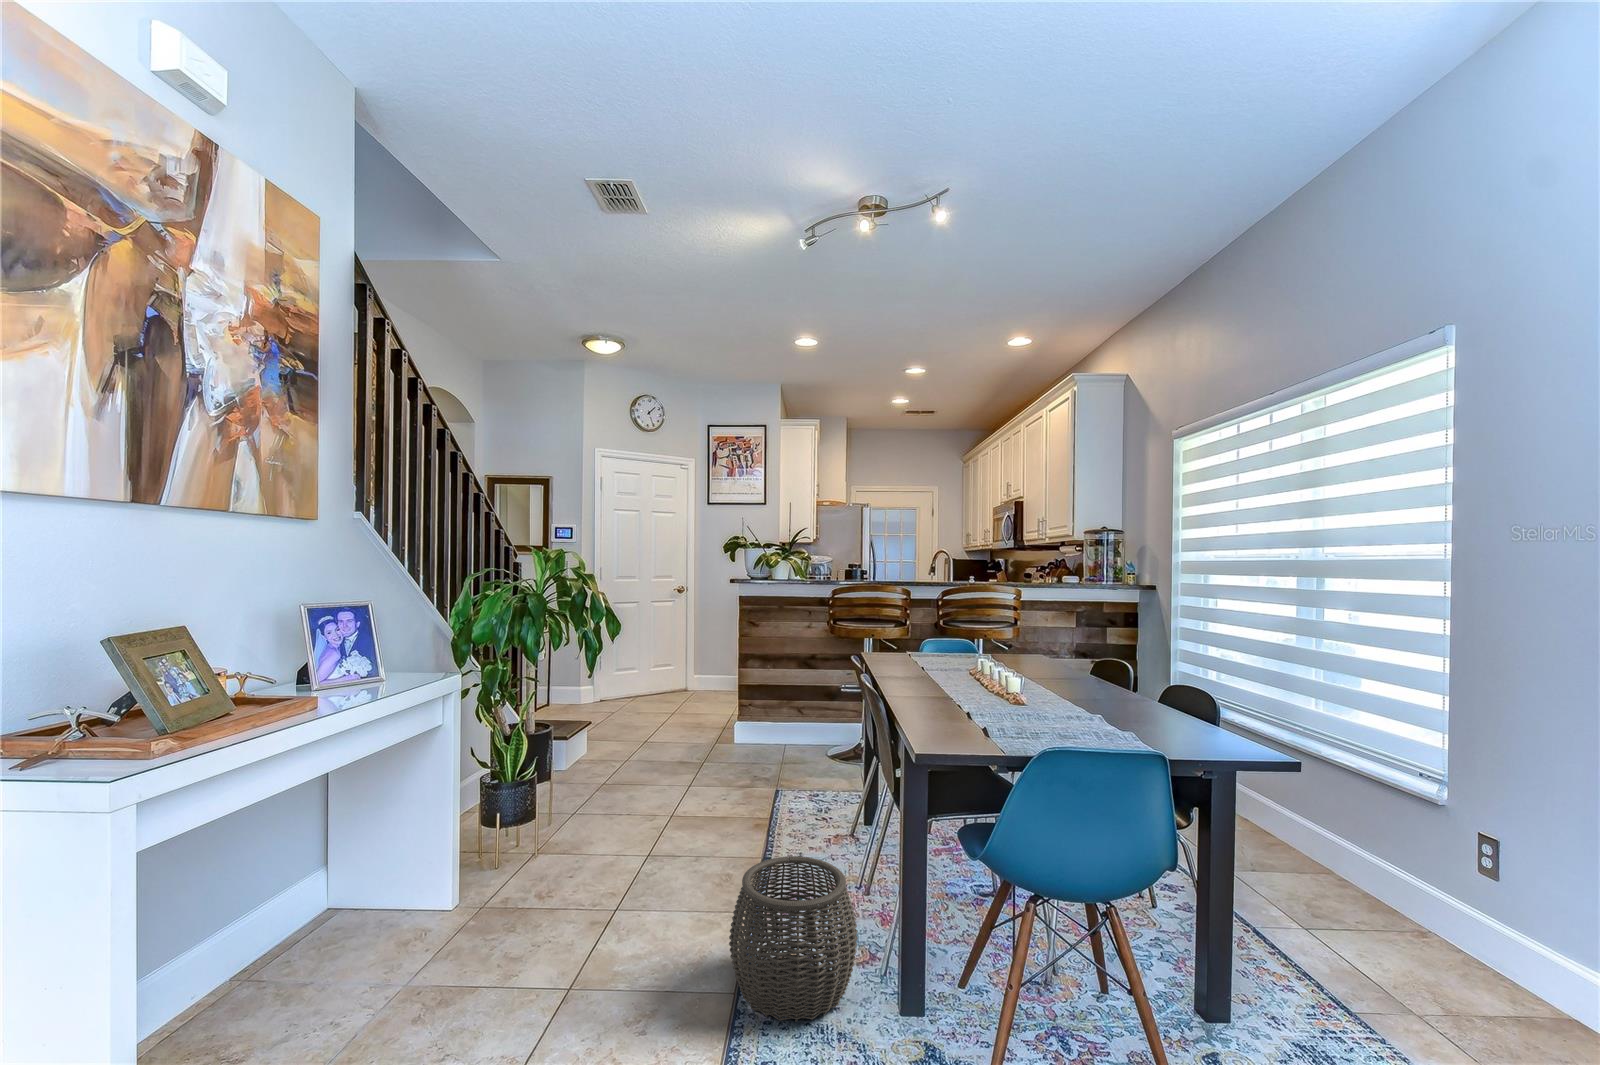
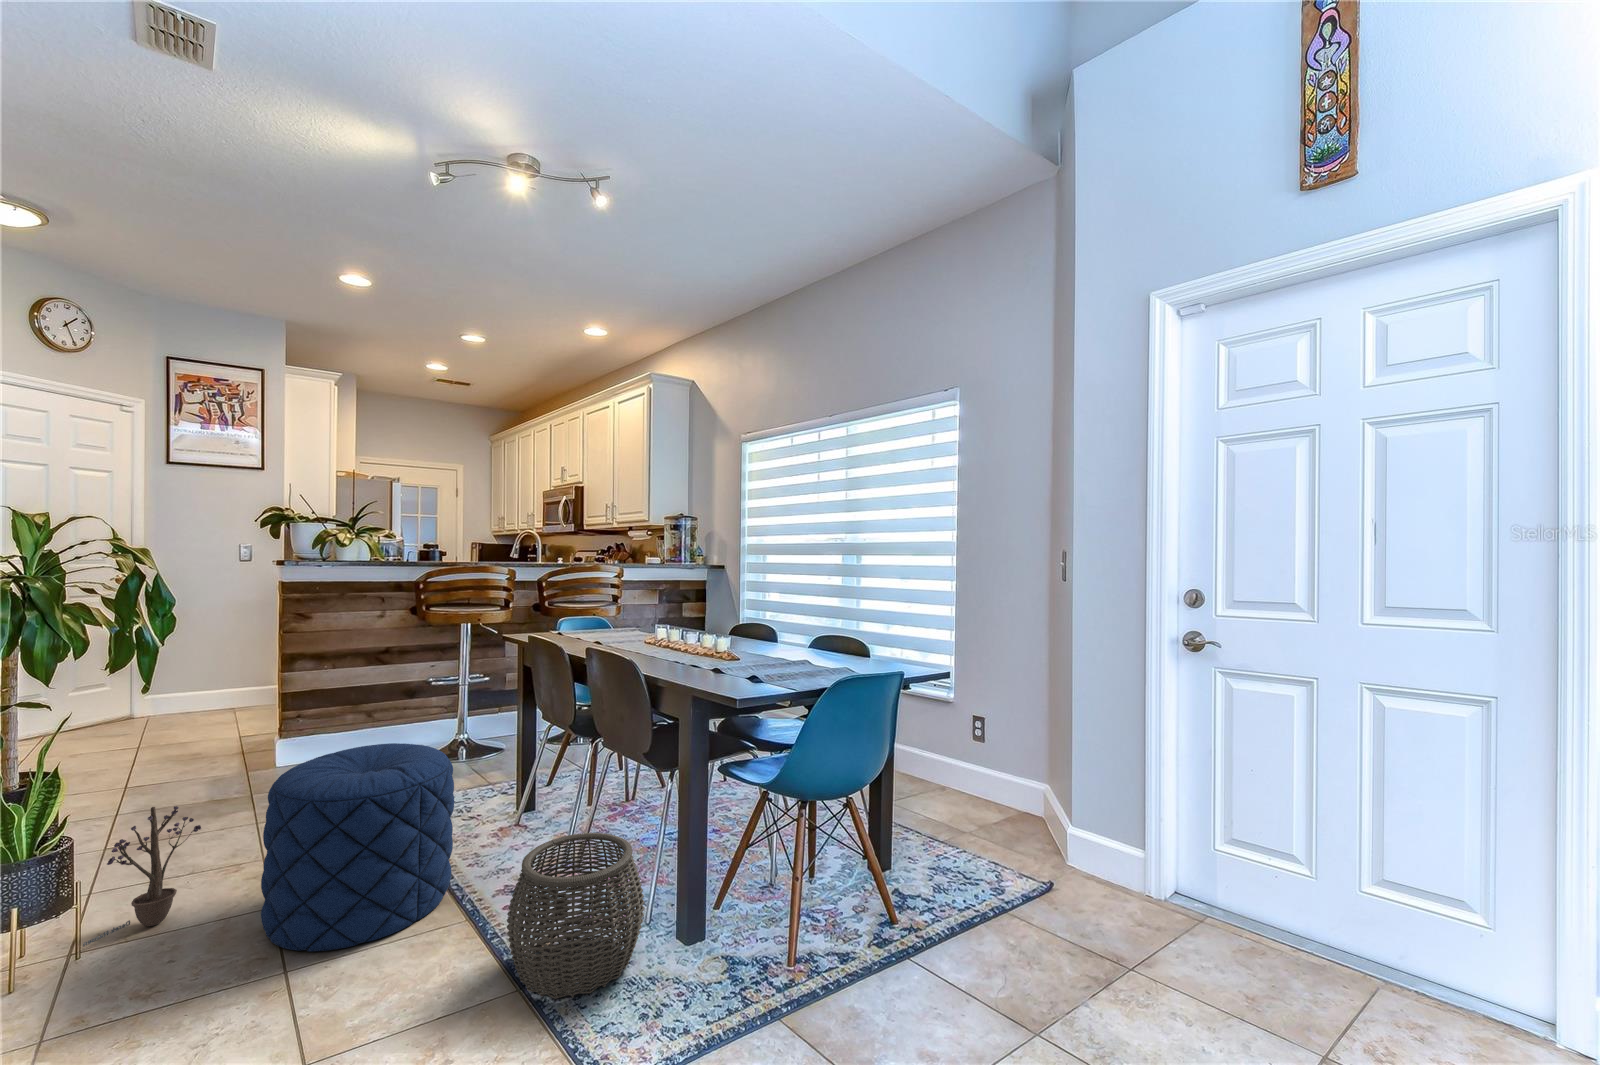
pouf: none [637,733,771,895] -> present [261,743,454,952]
decorative plant: none [569,749,633,832] -> present [83,806,201,946]

